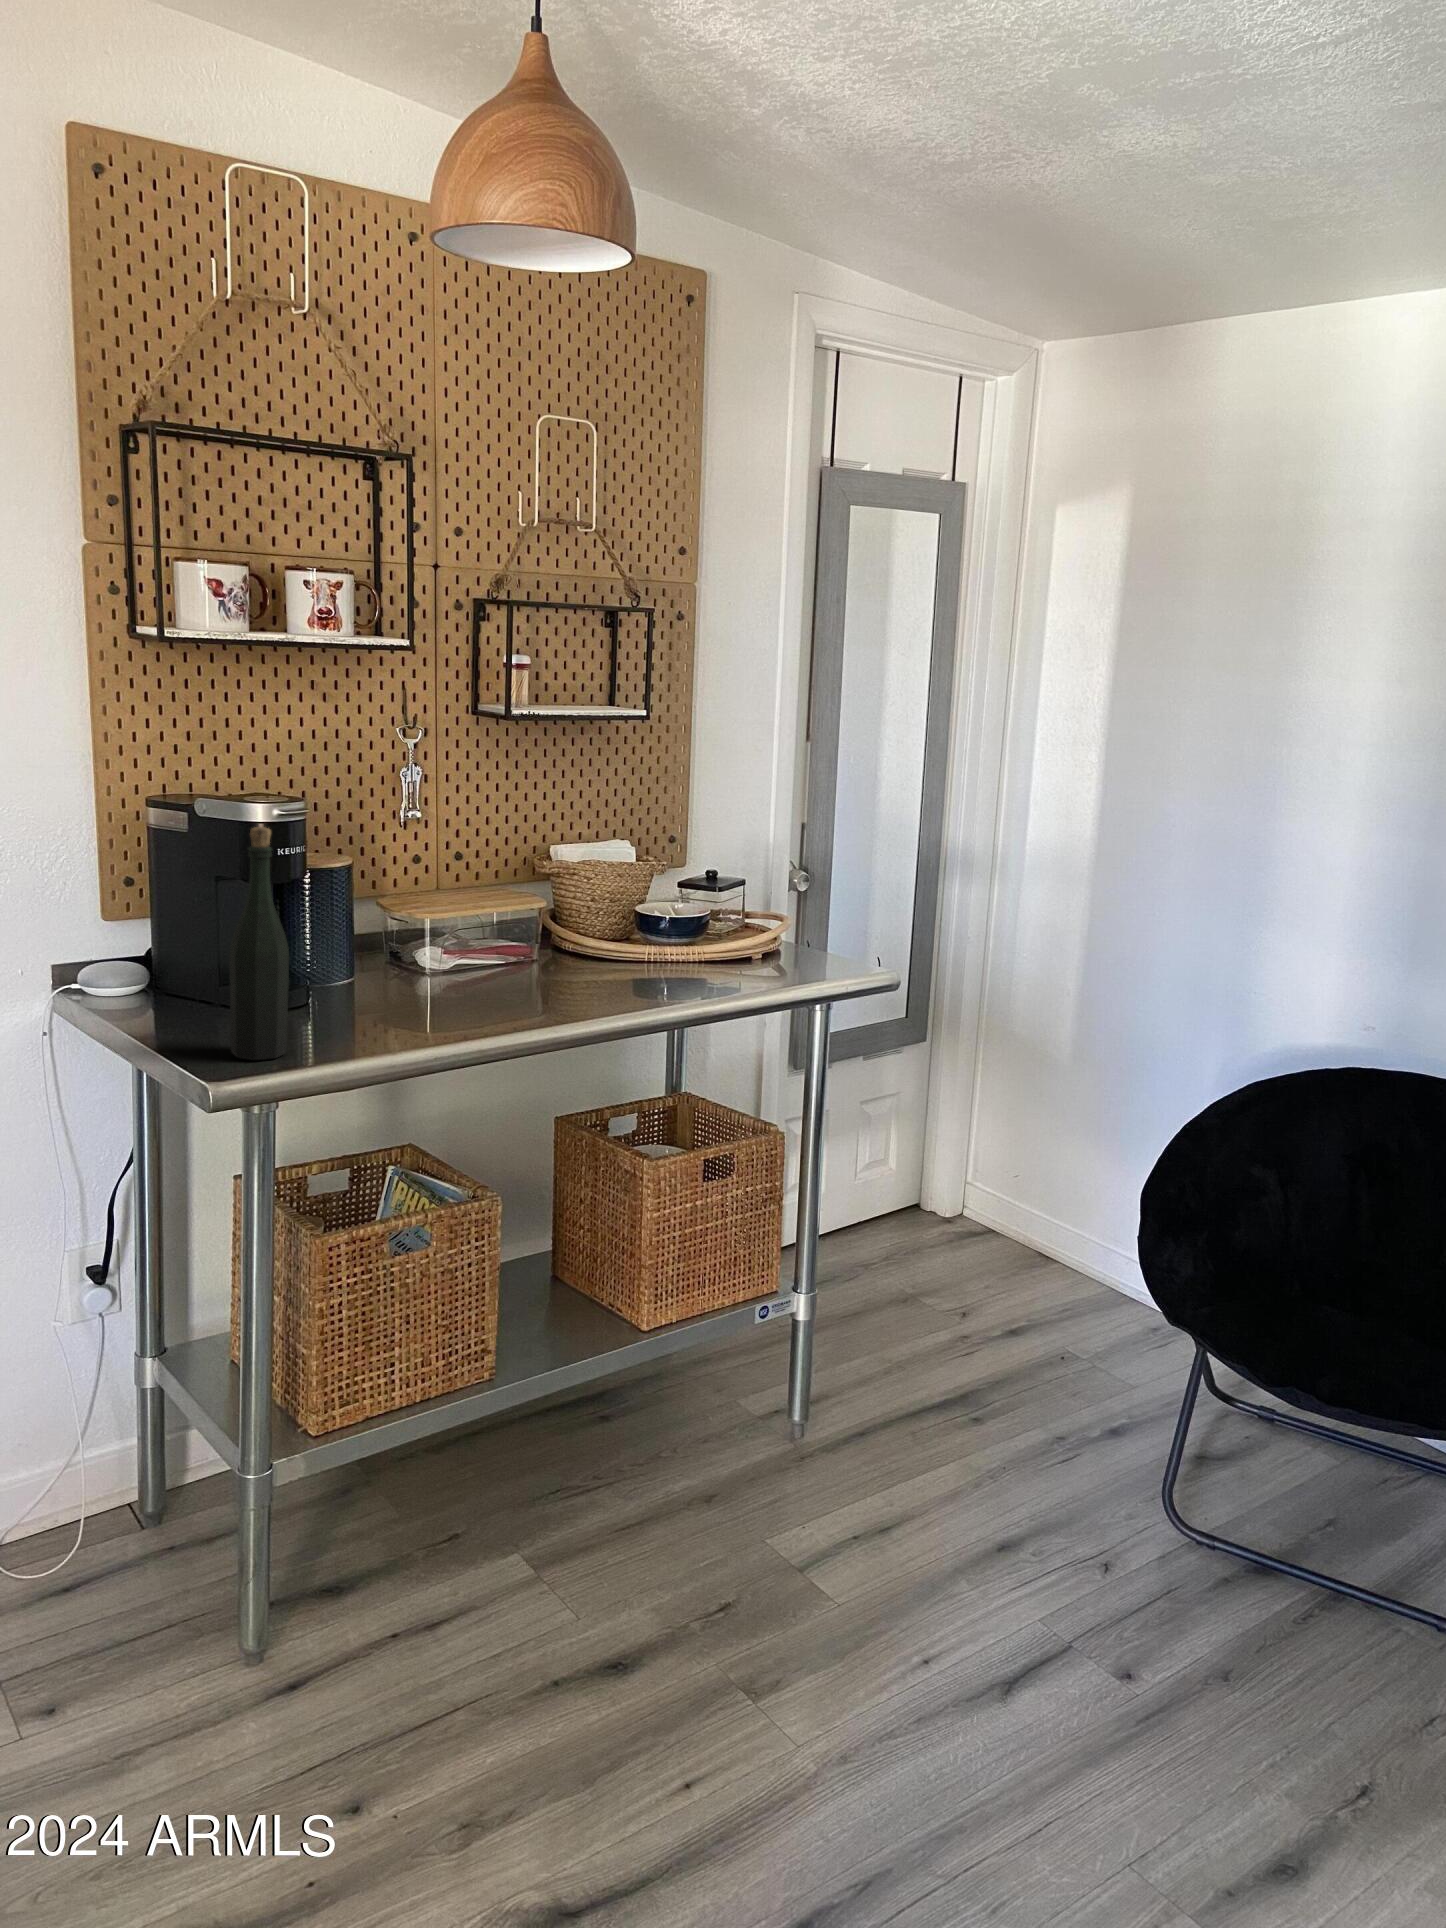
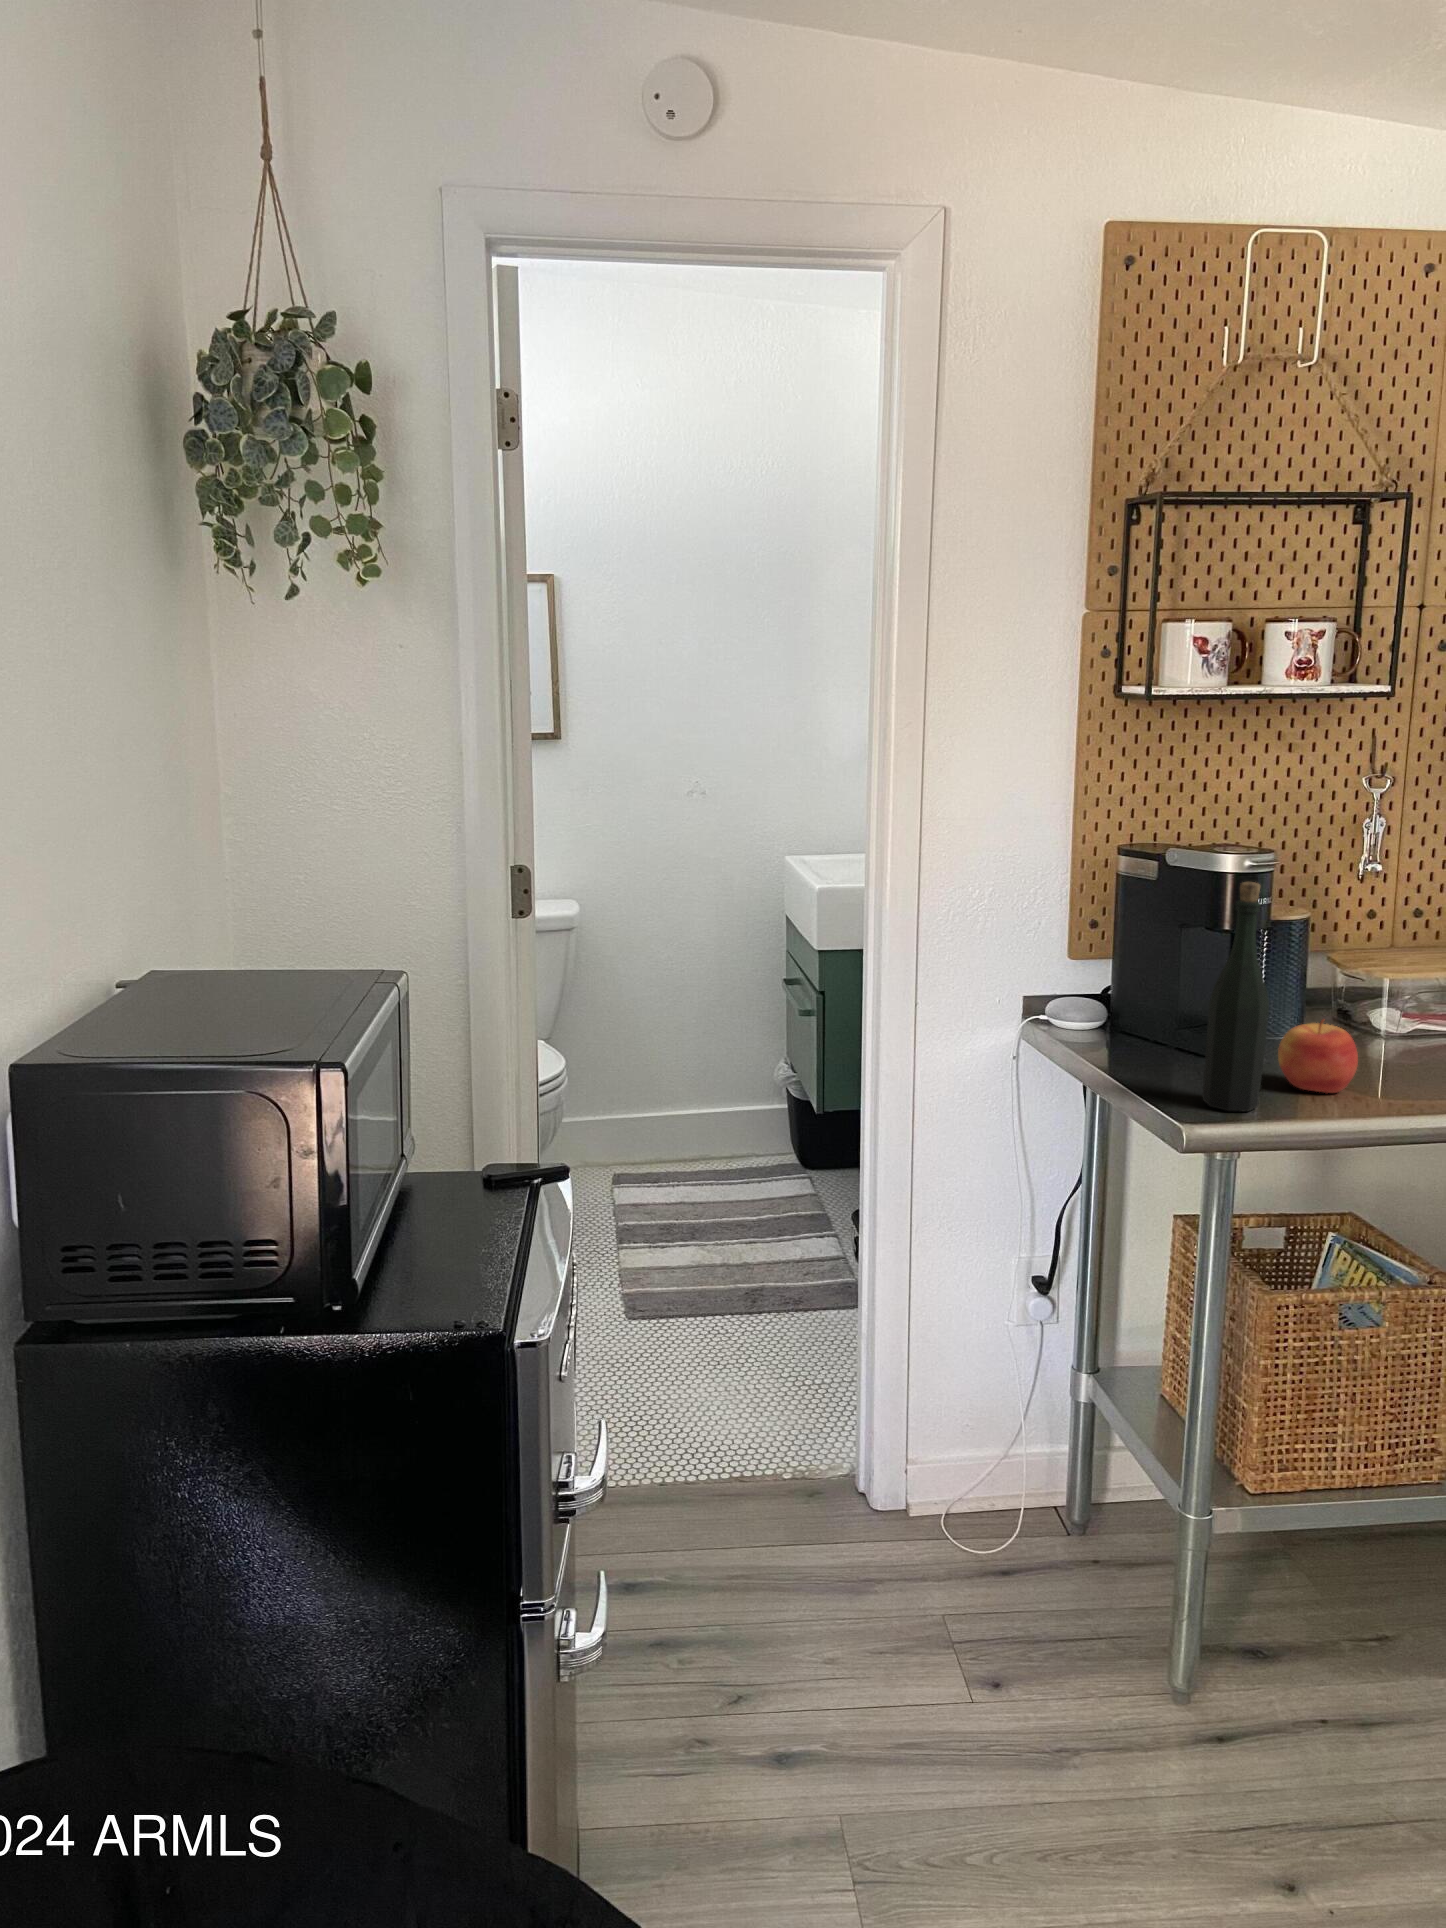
apple: none [310,960,384,1032] -> present [1278,1020,1358,1093]

